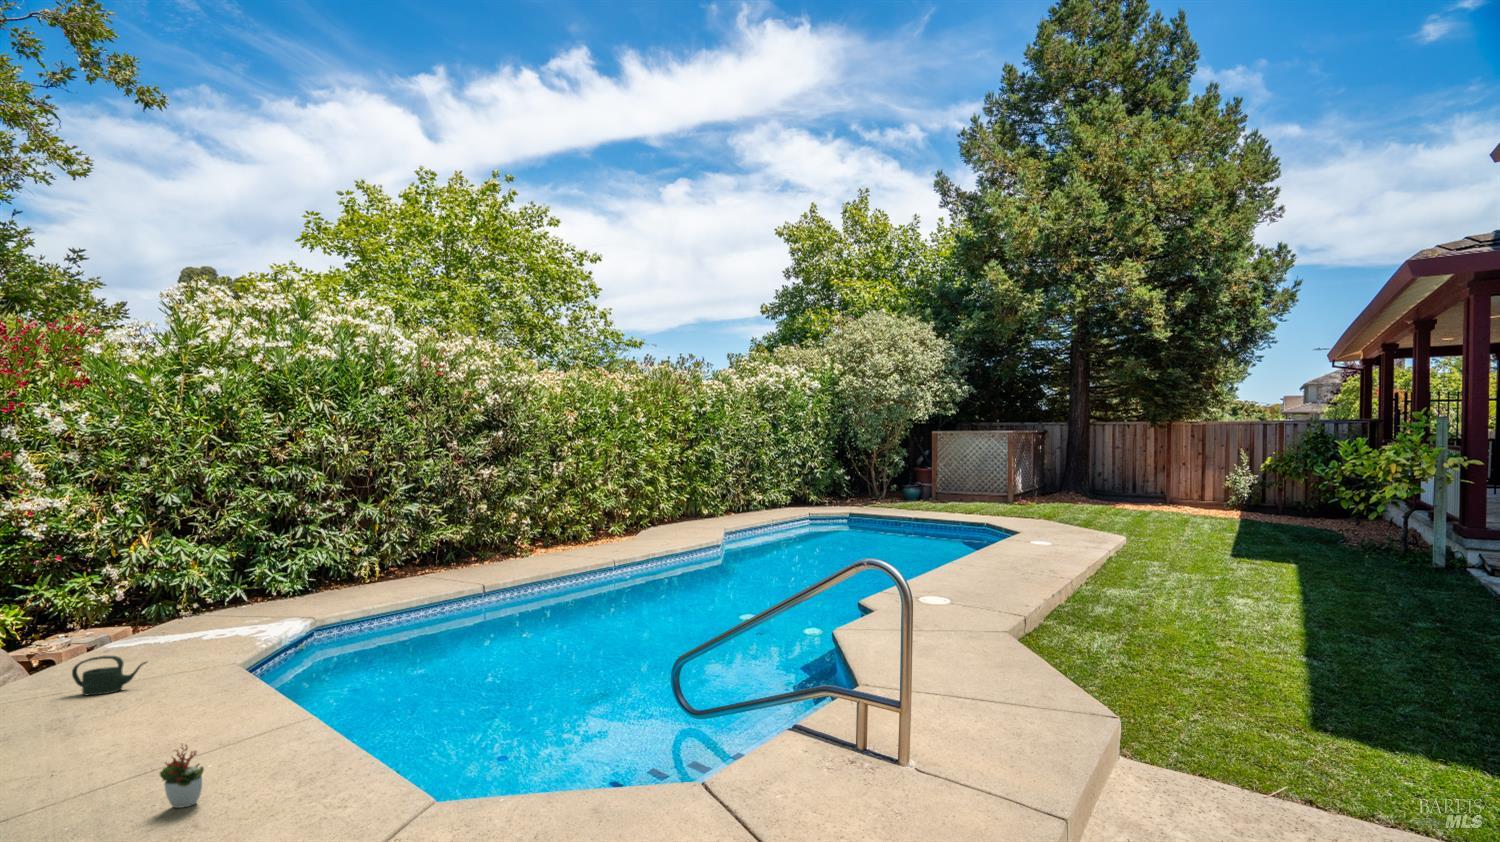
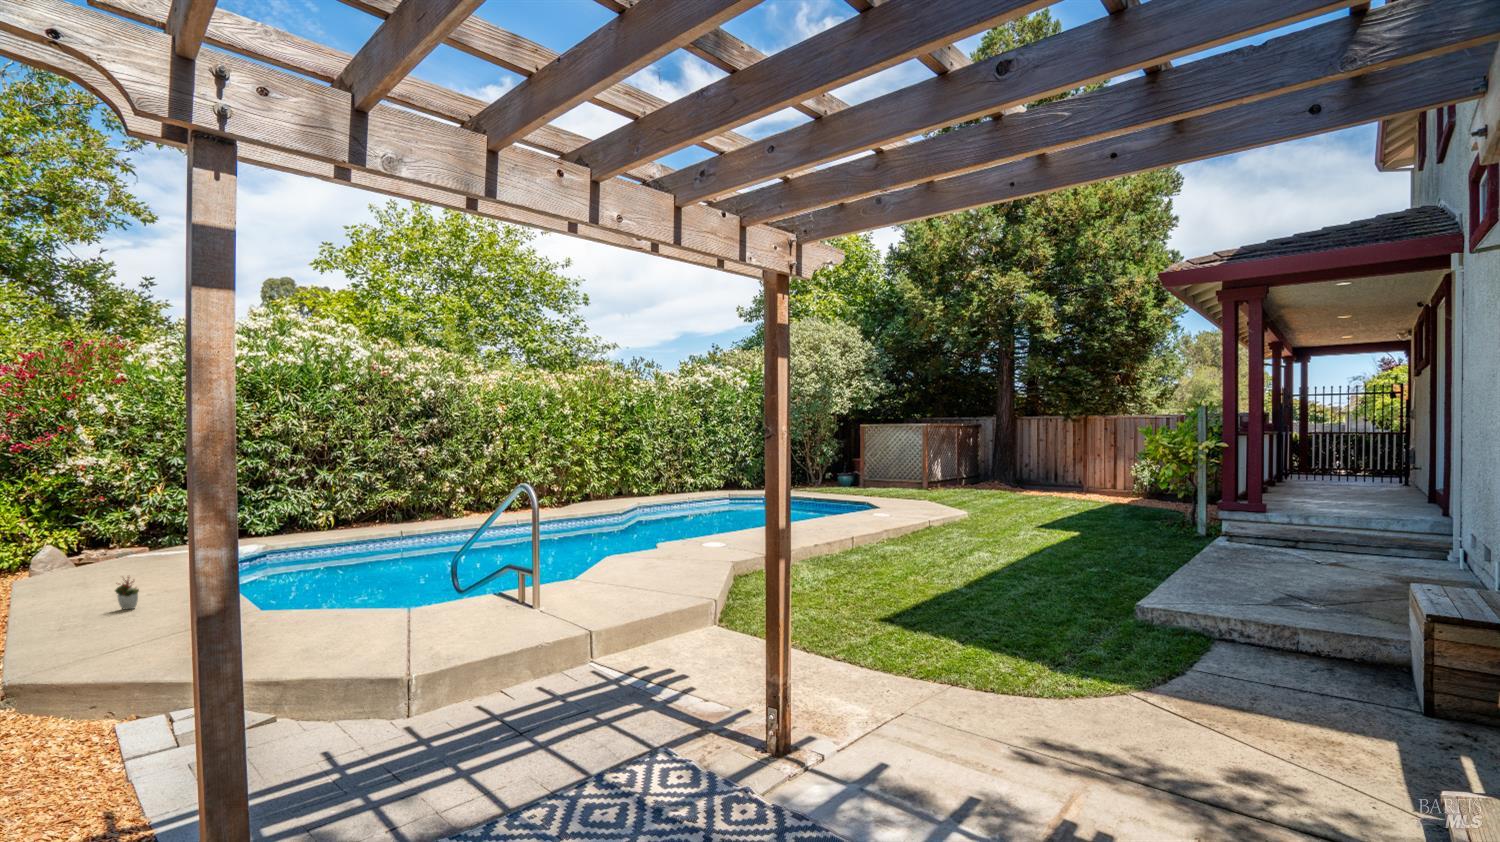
watering can: present [72,656,147,695] -> none [95,551,140,574]

